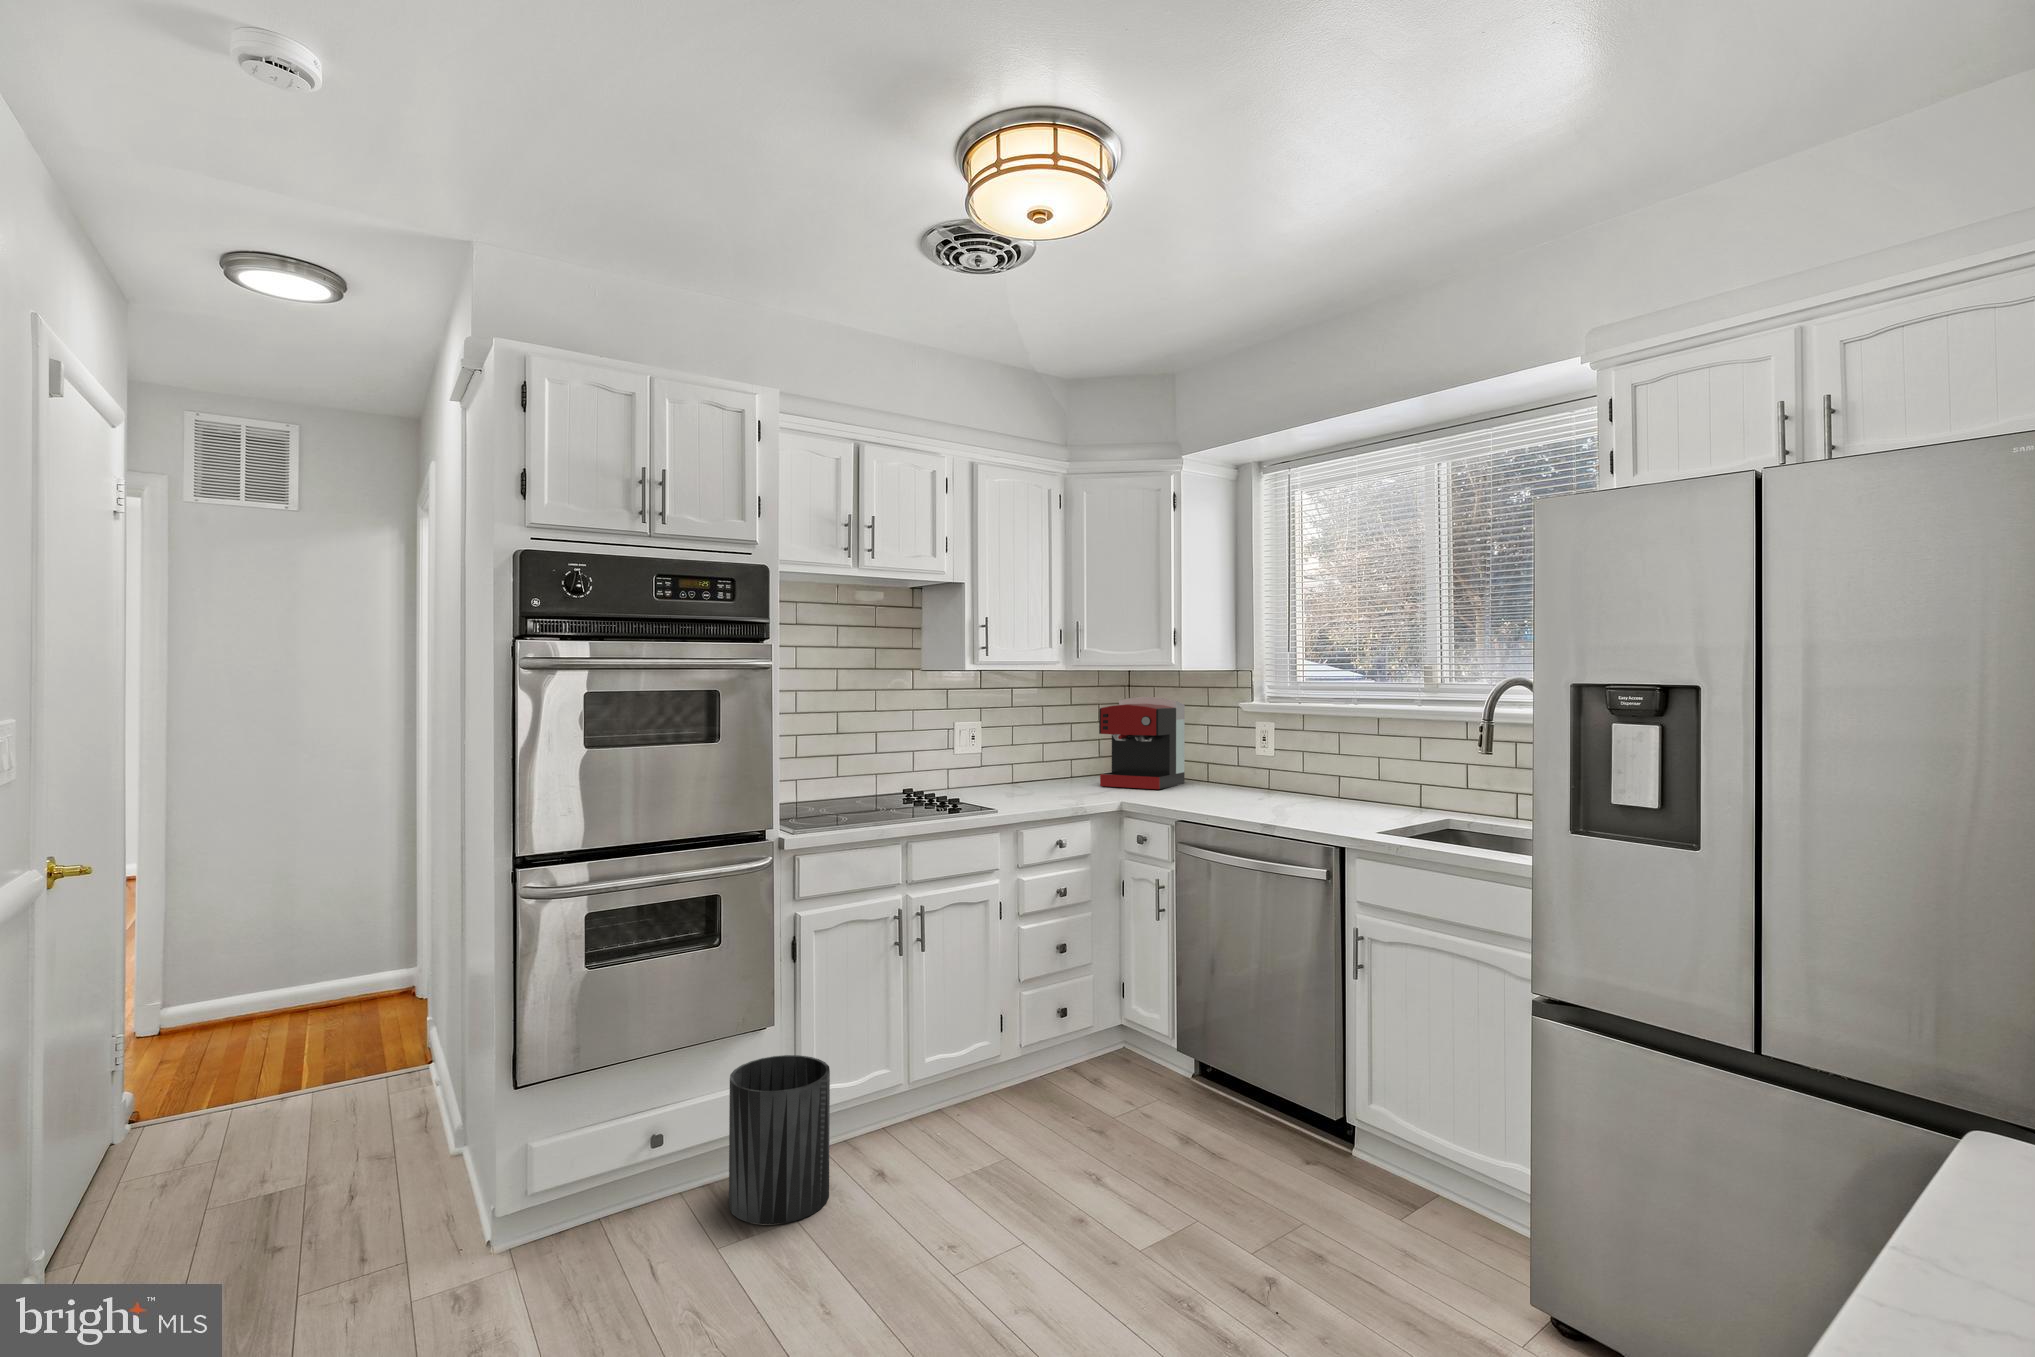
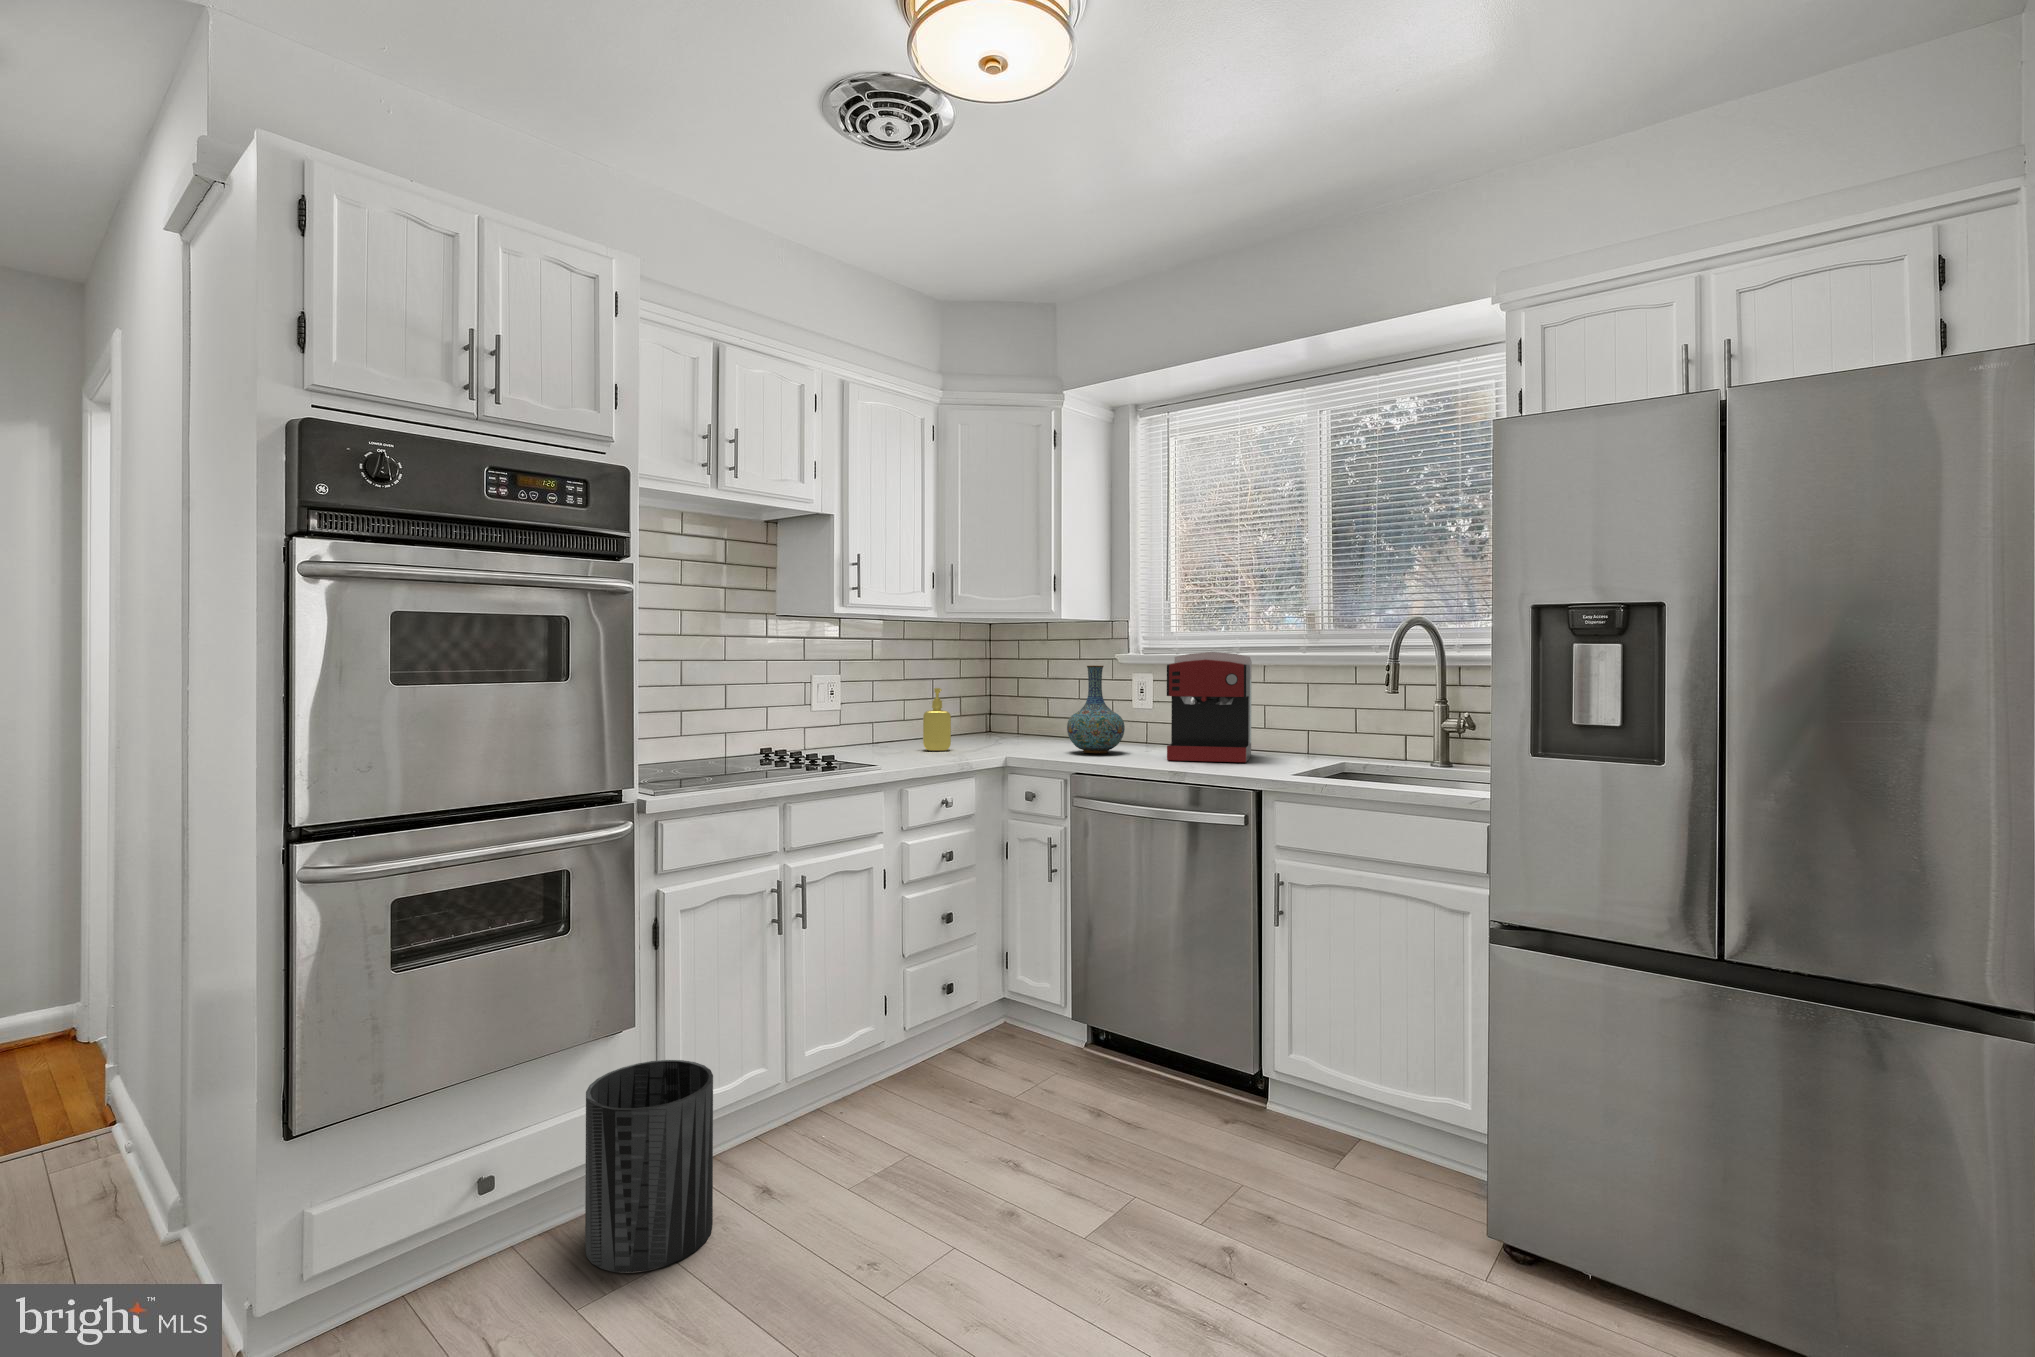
coffee maker: present [1099,697,1185,789] -> present [1167,652,1252,762]
vase: none [1186,714,1243,799] -> present [1067,665,1125,753]
soap dispenser: none [1054,733,1079,792] -> present [923,688,951,751]

